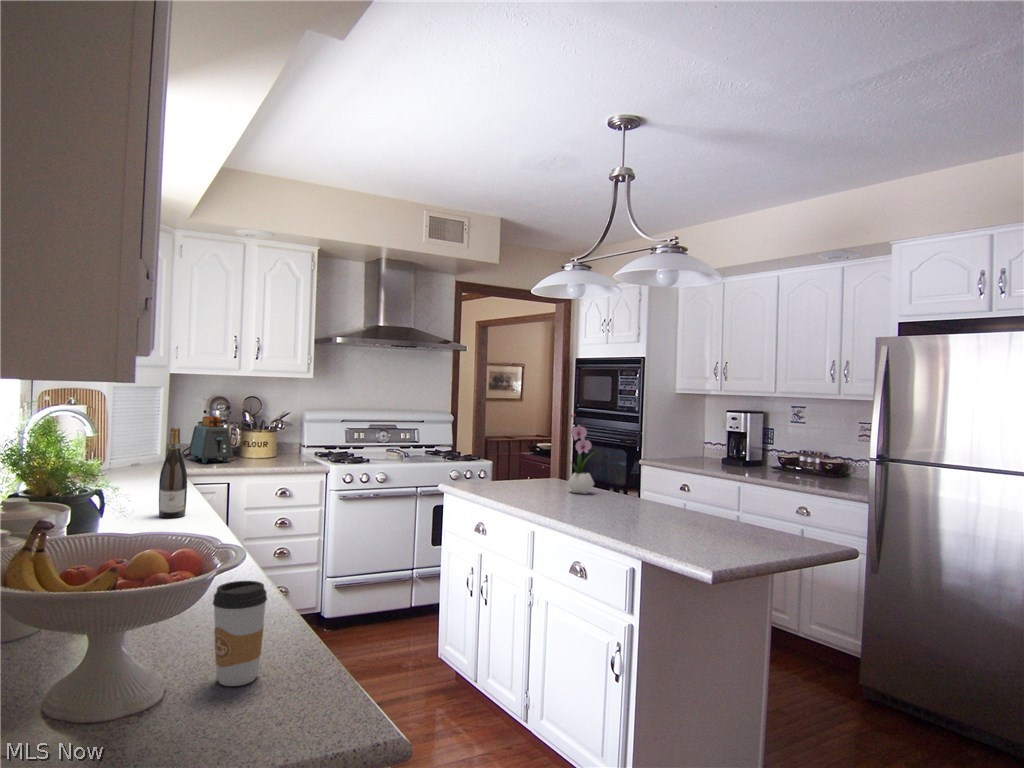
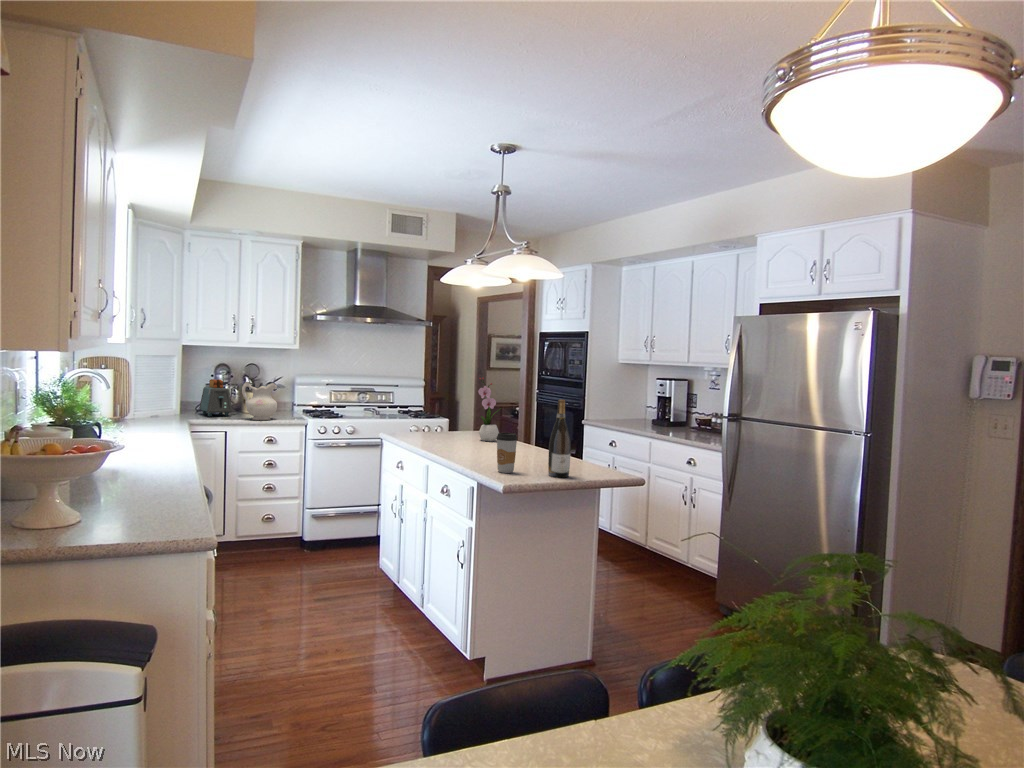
ceramic pitcher: none [249,419,292,467] -> present [242,382,277,420]
wine bottle: present [159,428,187,518] -> present [548,399,571,477]
coffee cup: present [213,581,267,686] -> present [496,433,517,473]

